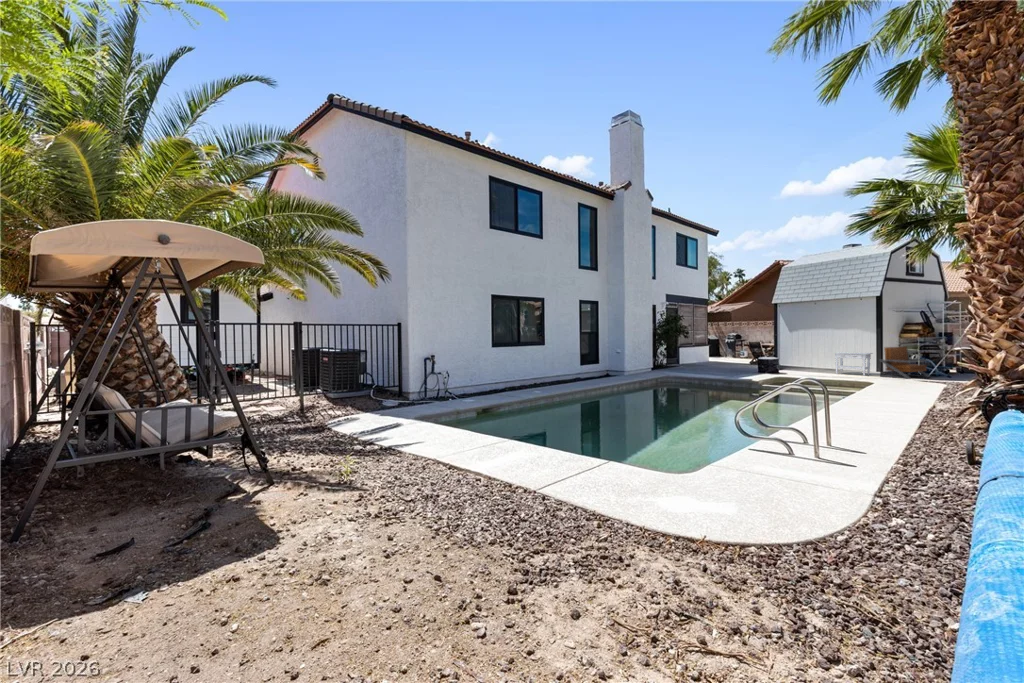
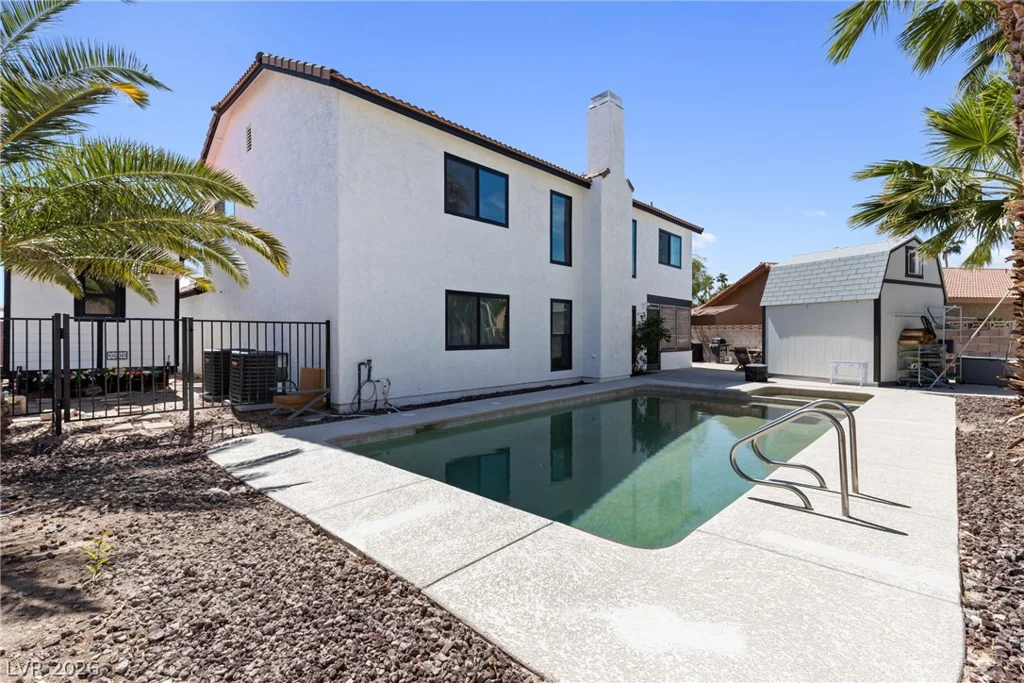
lounge chair: present [880,347,929,379] -> present [270,367,332,421]

